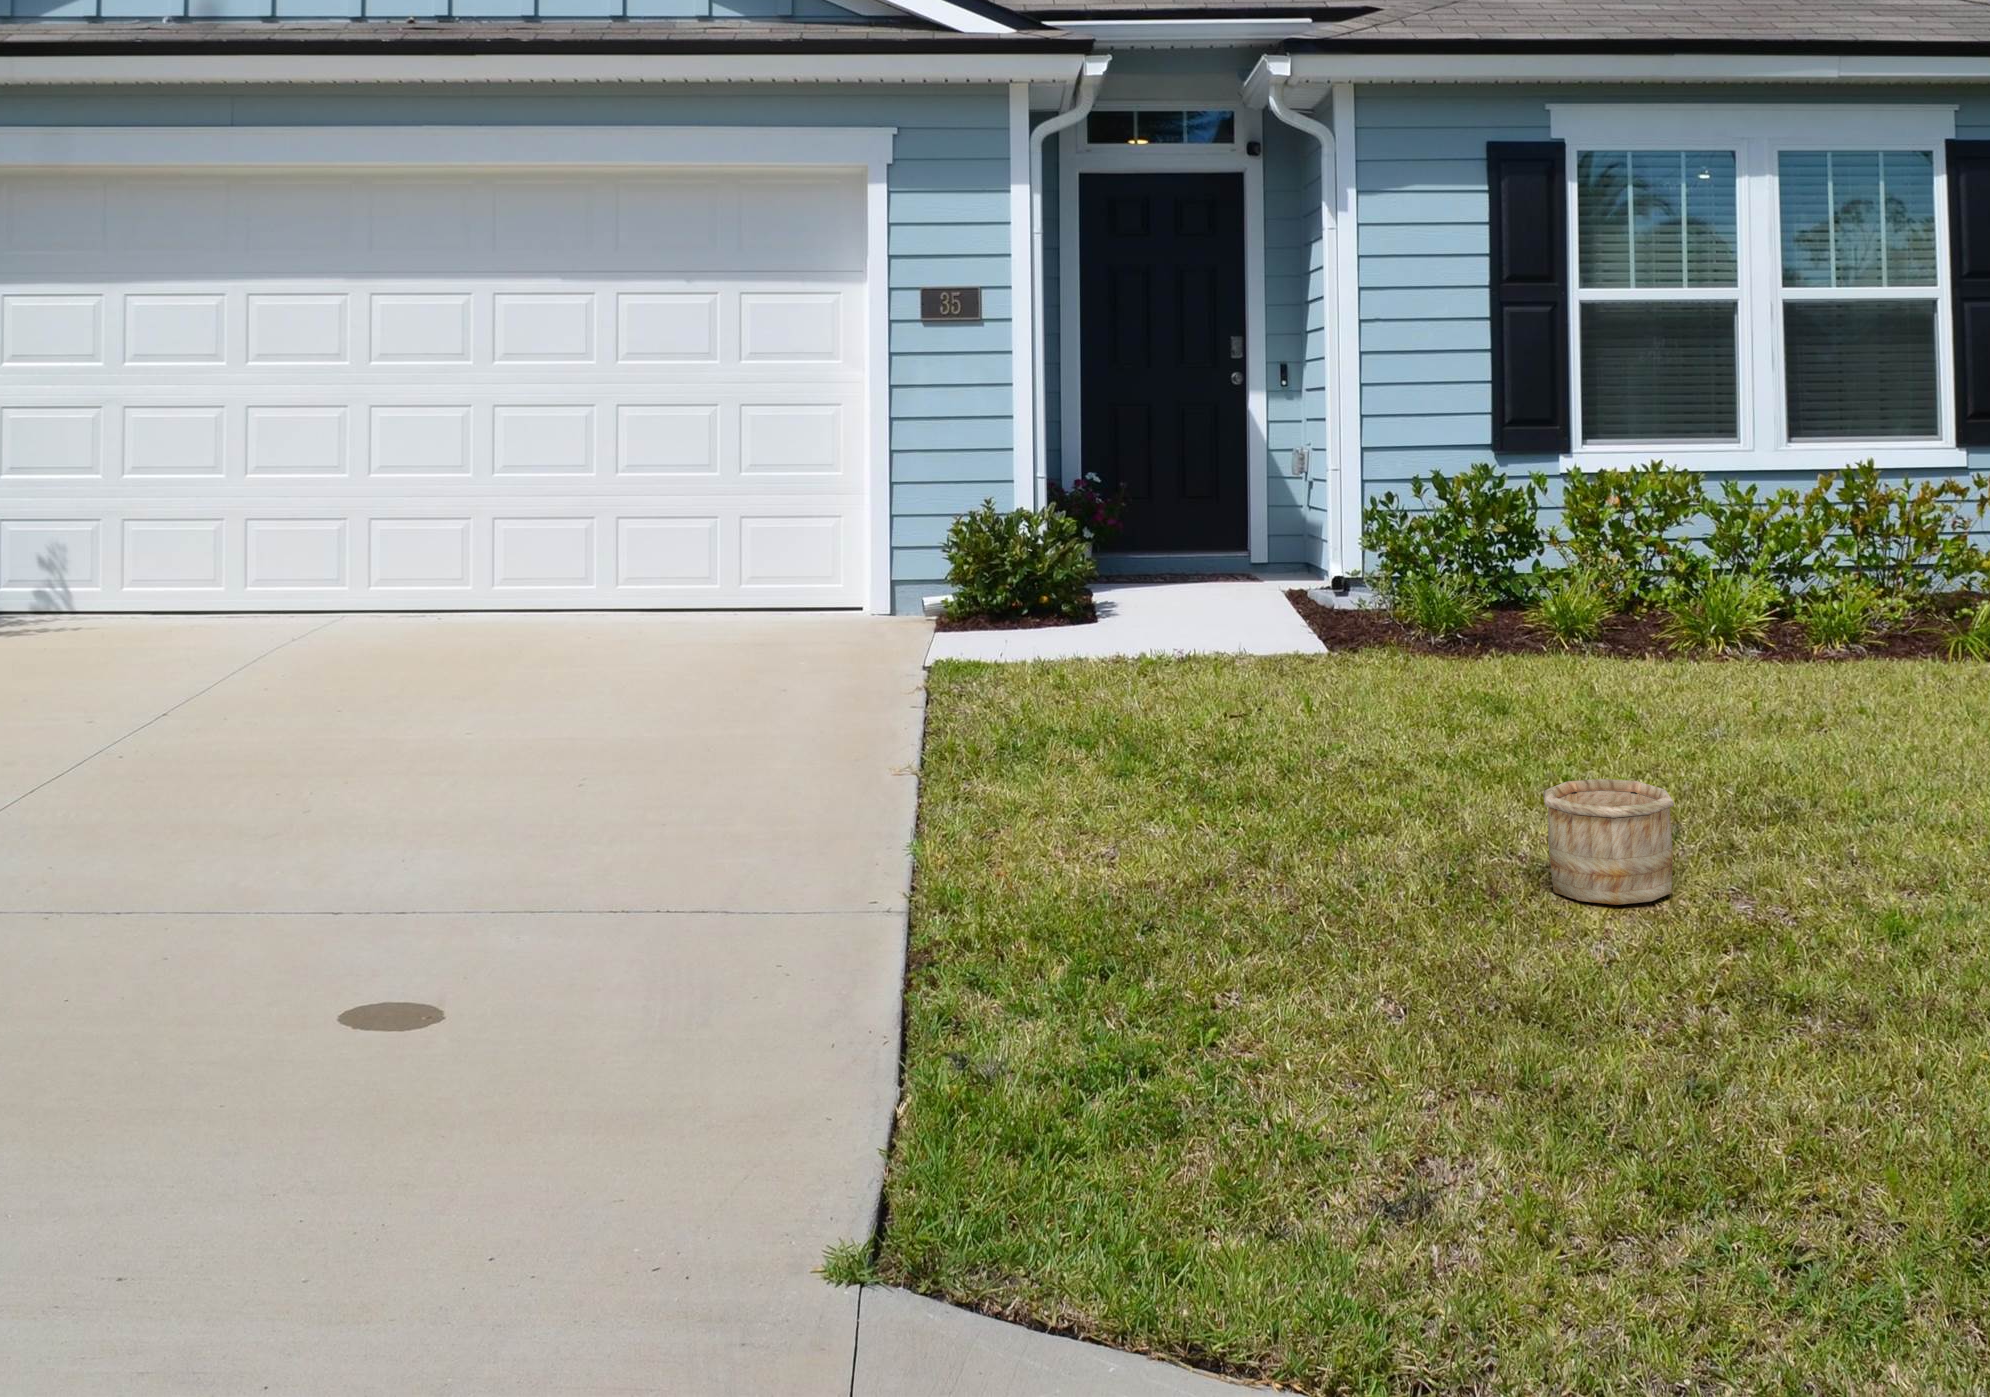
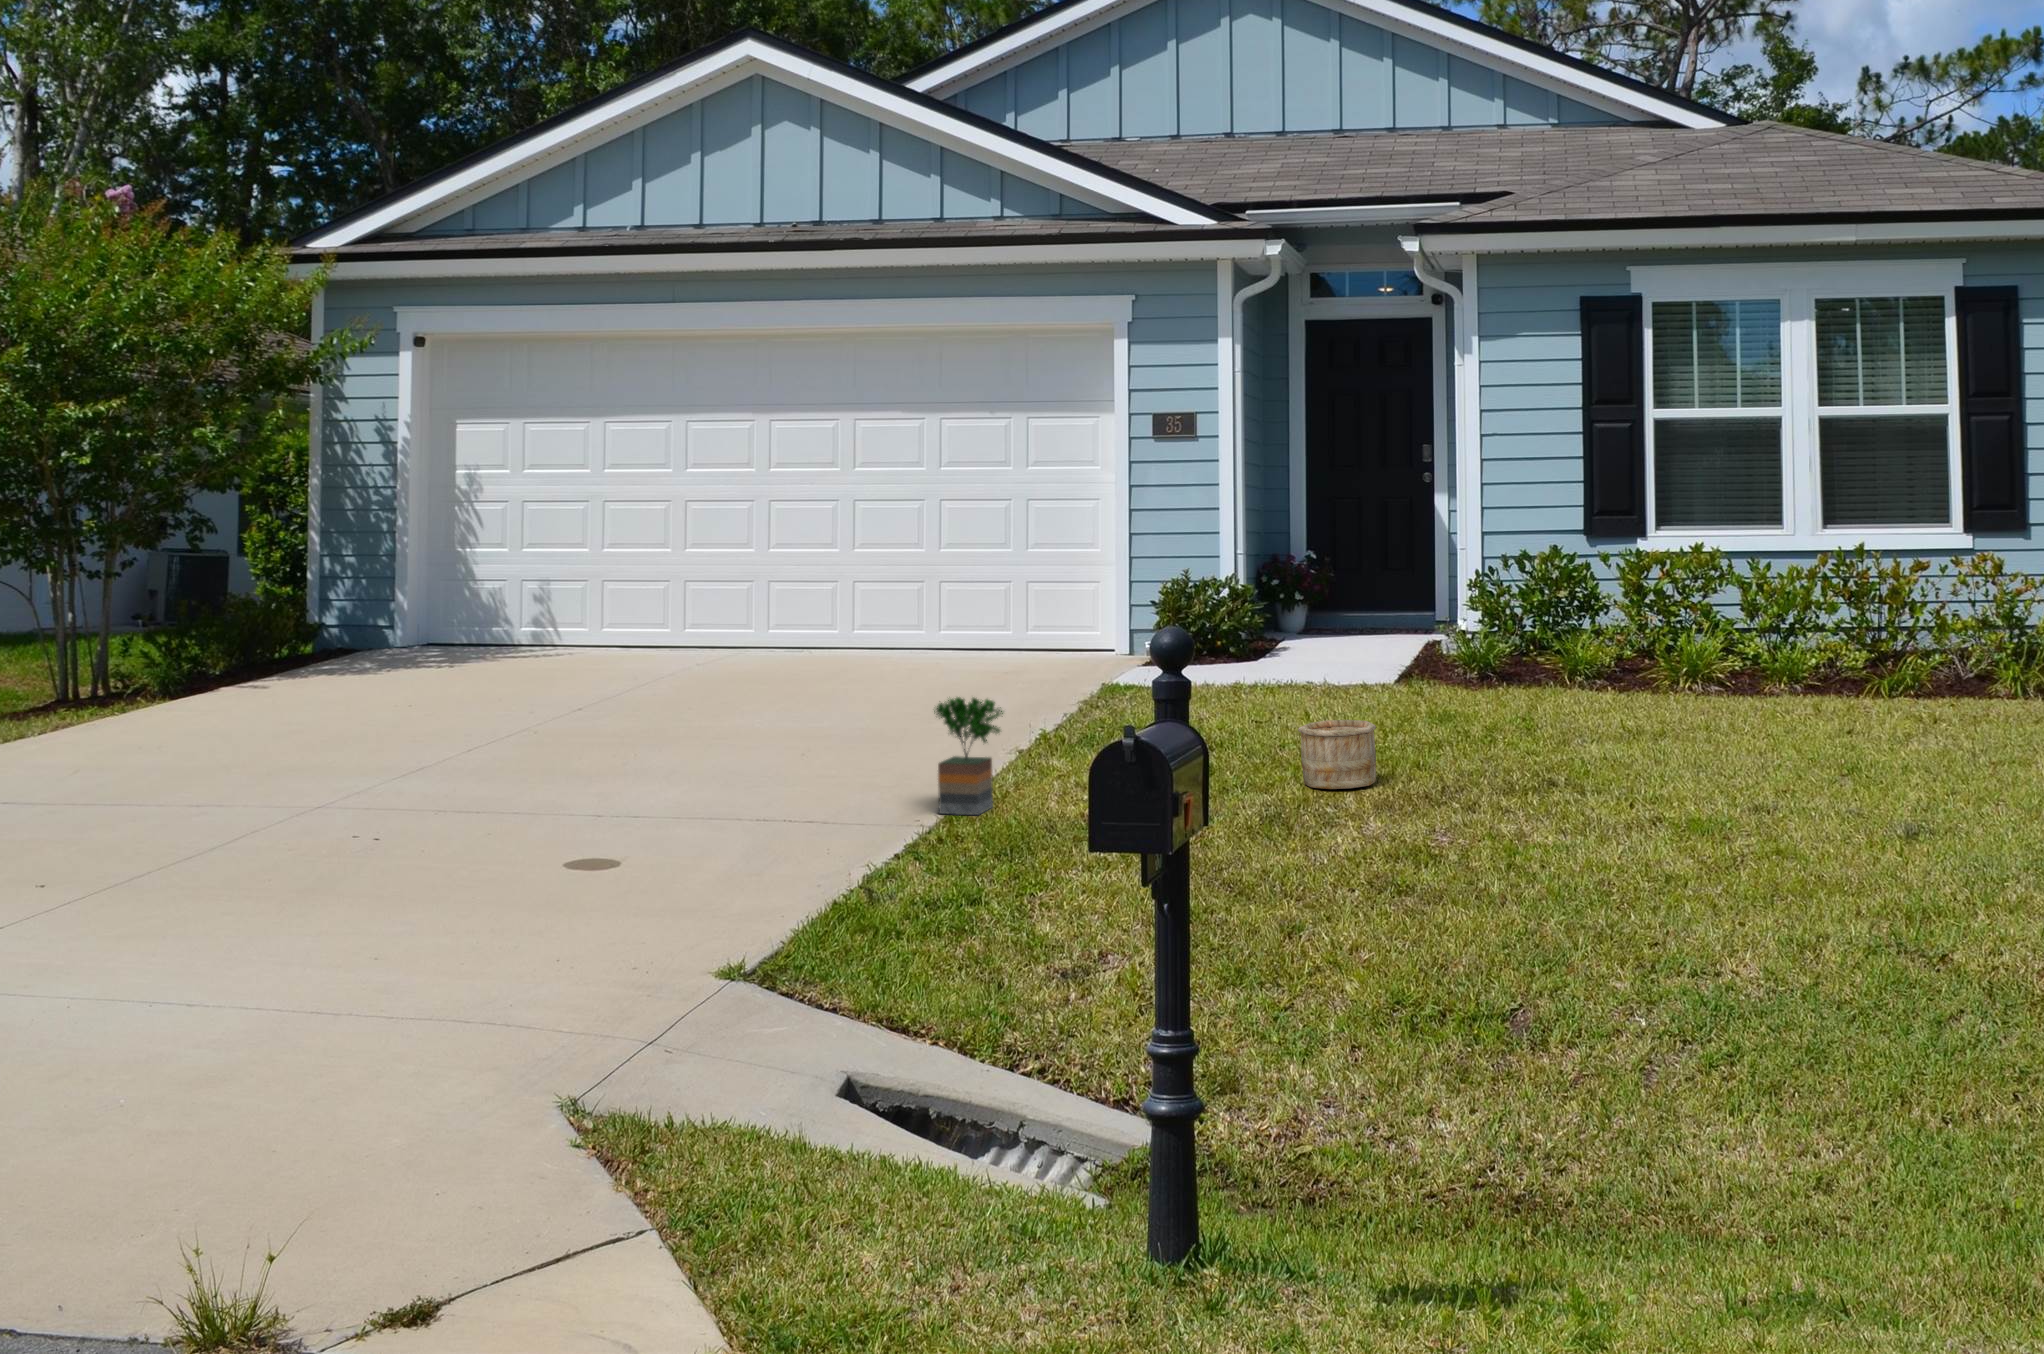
potted tree: none [989,785,1133,1008] -> present [934,697,1003,815]

